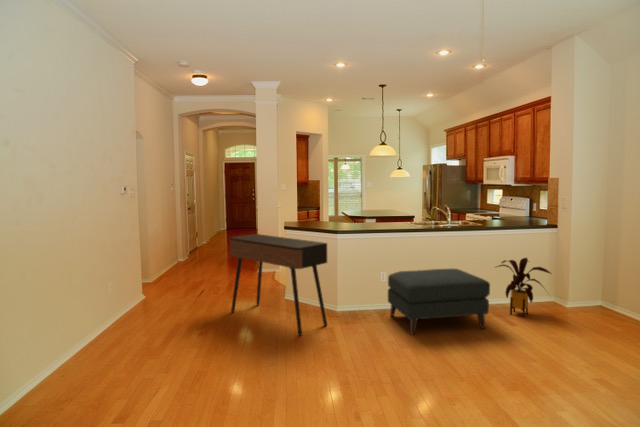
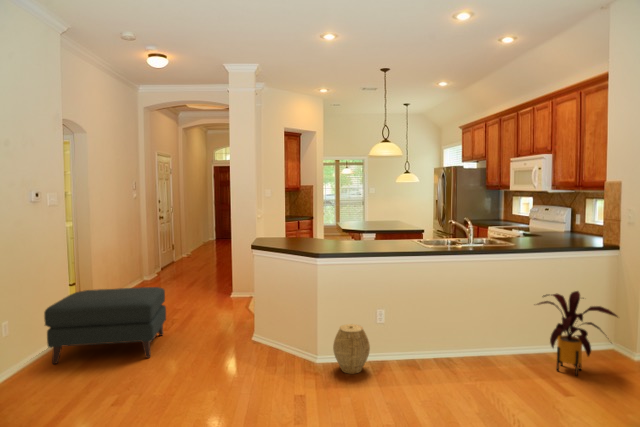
console table: present [230,234,327,336] -> none [173,255,300,407]
ottoman: present [388,269,490,334] -> present [44,287,166,364]
woven basket: none [349,283,376,318] -> present [333,324,370,374]

